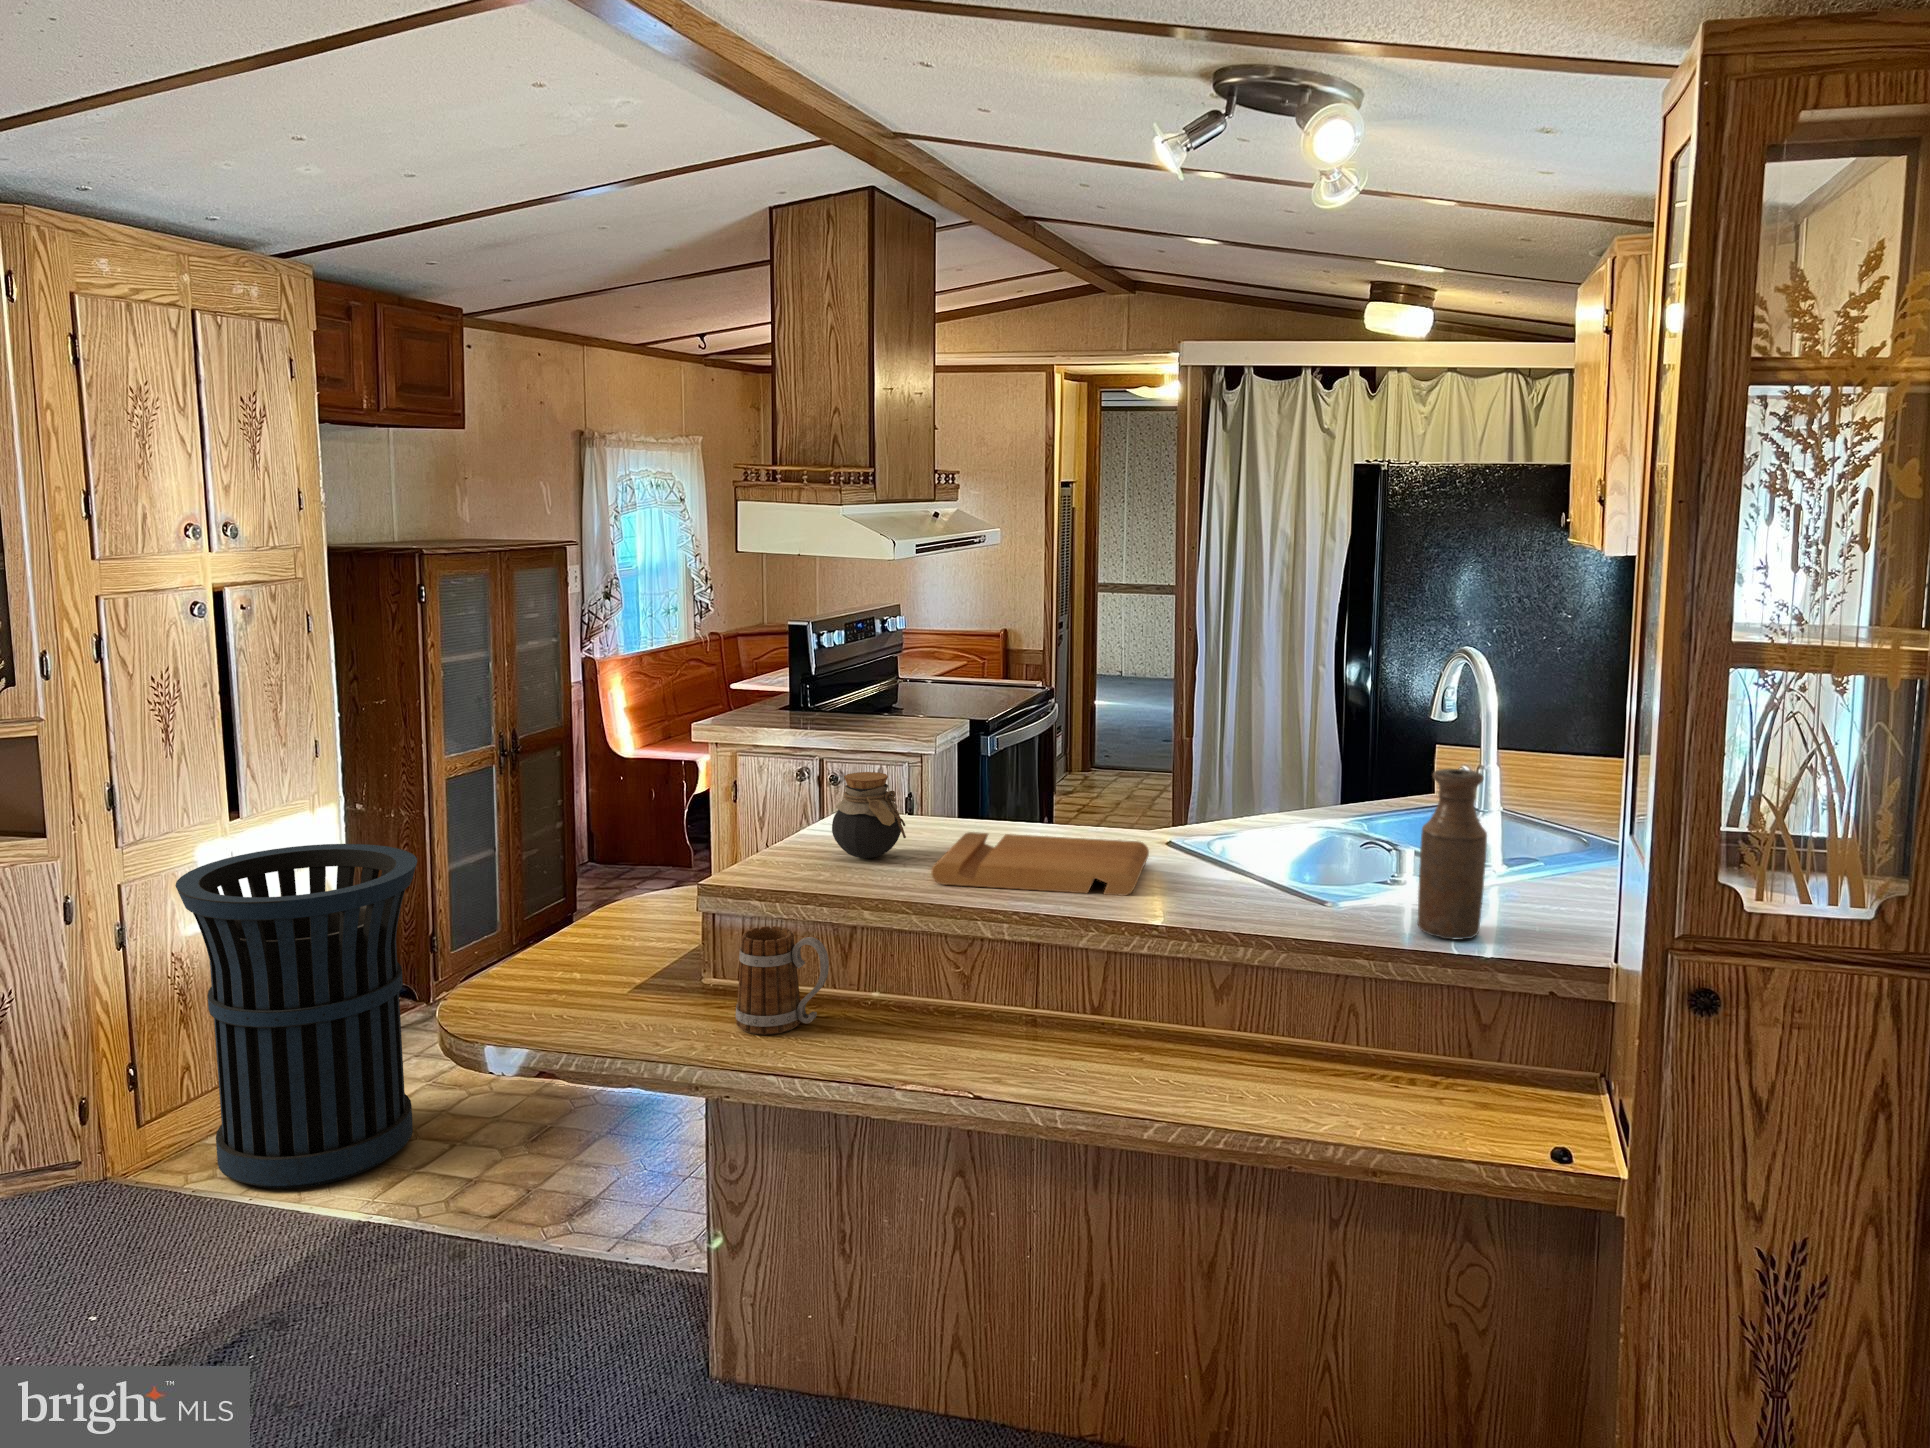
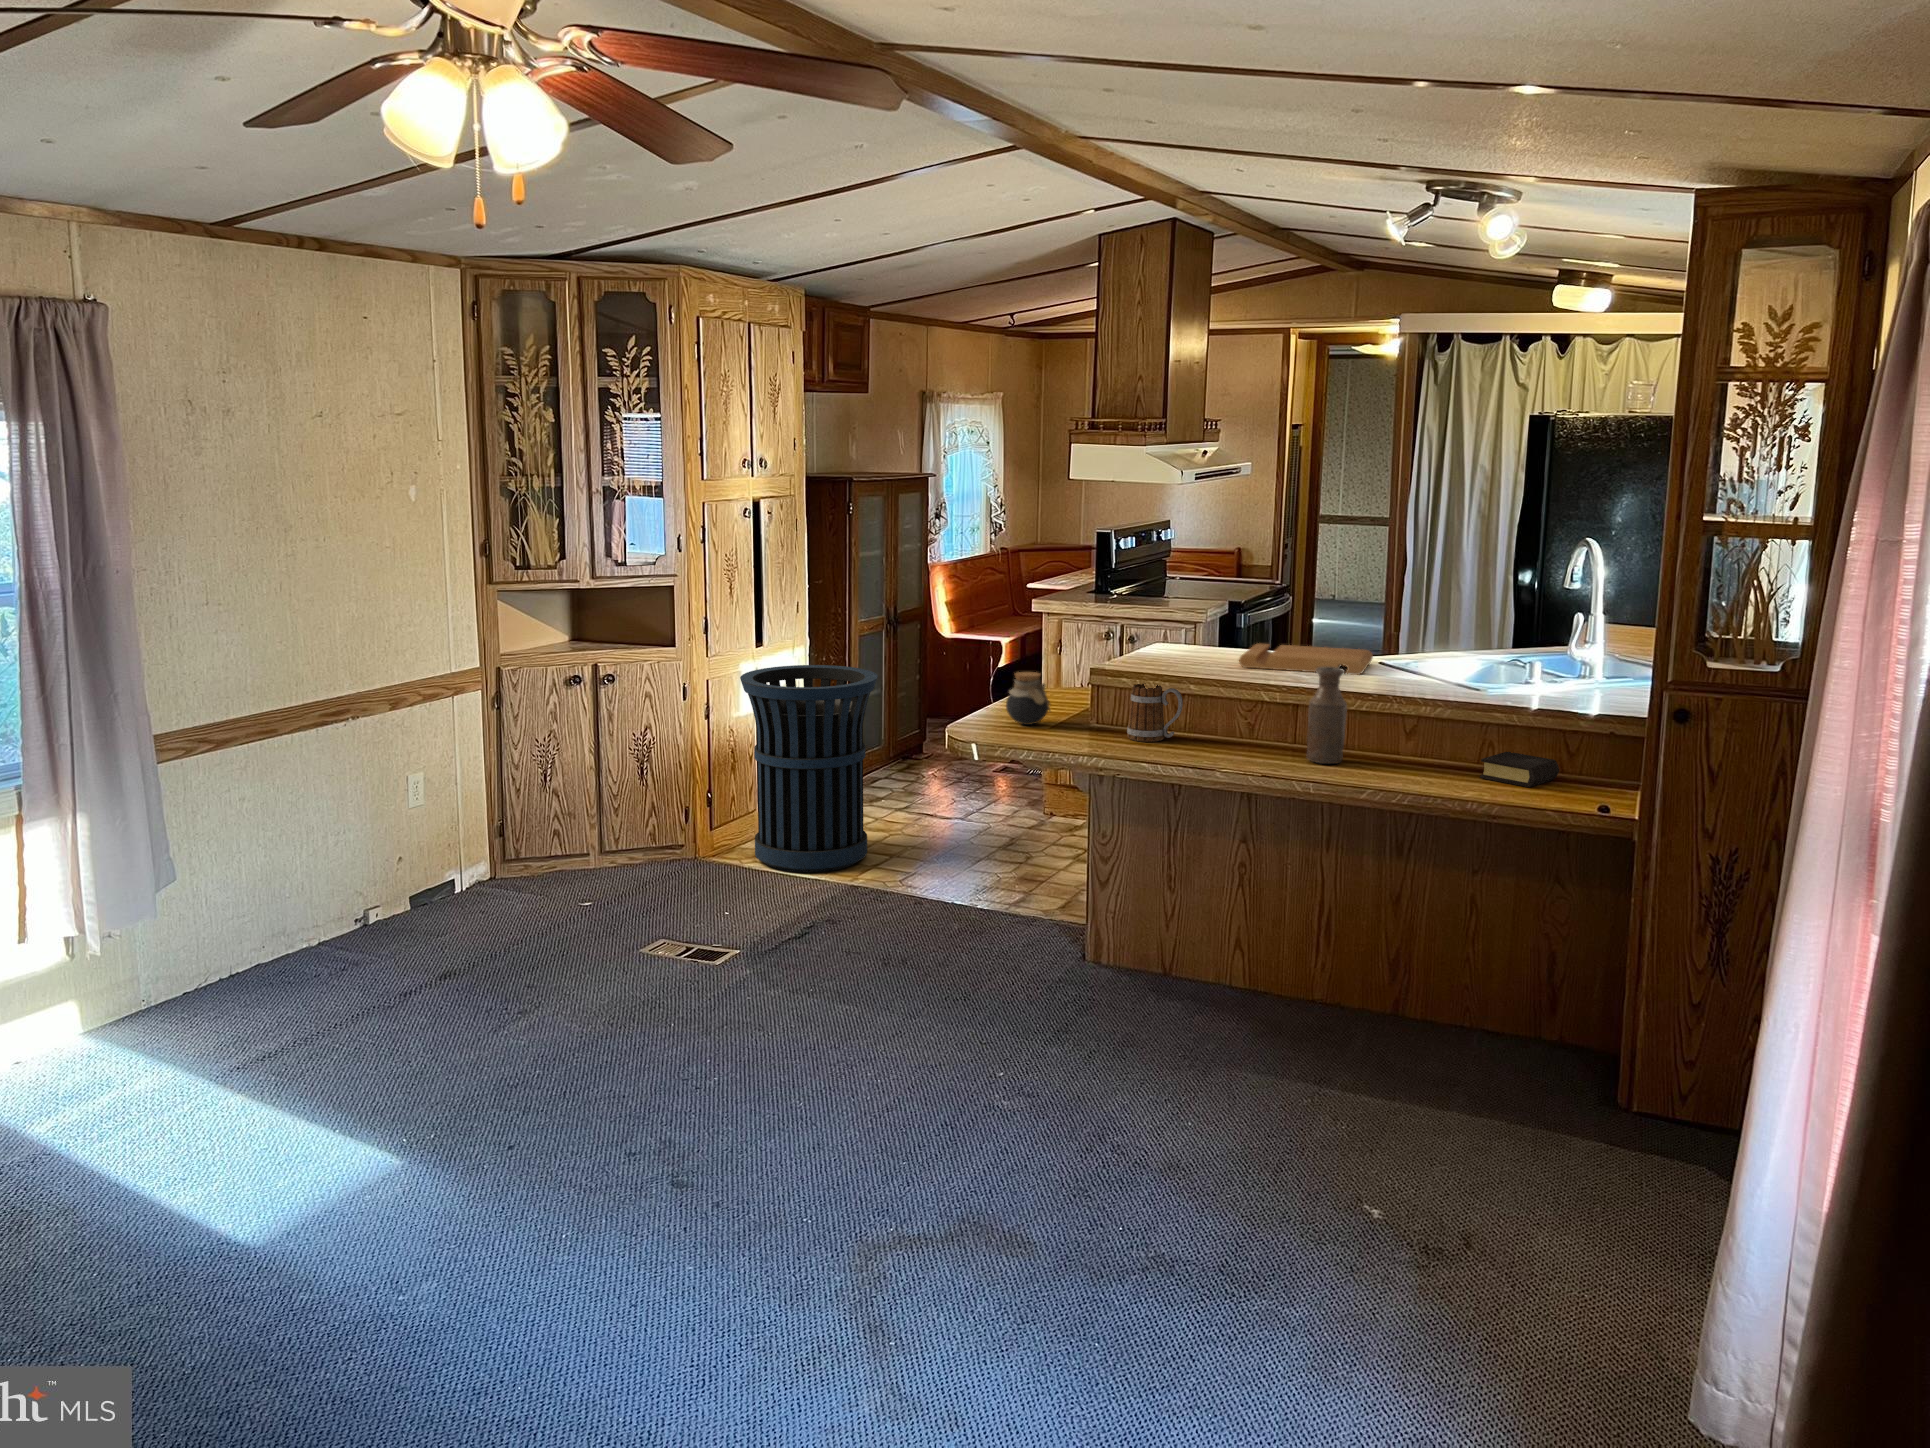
bottle: present [1417,769,1487,940] -> present [1307,667,1347,764]
jar: present [832,772,906,858] -> present [1006,672,1050,725]
book: none [1334,1046,1466,1131] -> present [1480,752,1559,787]

